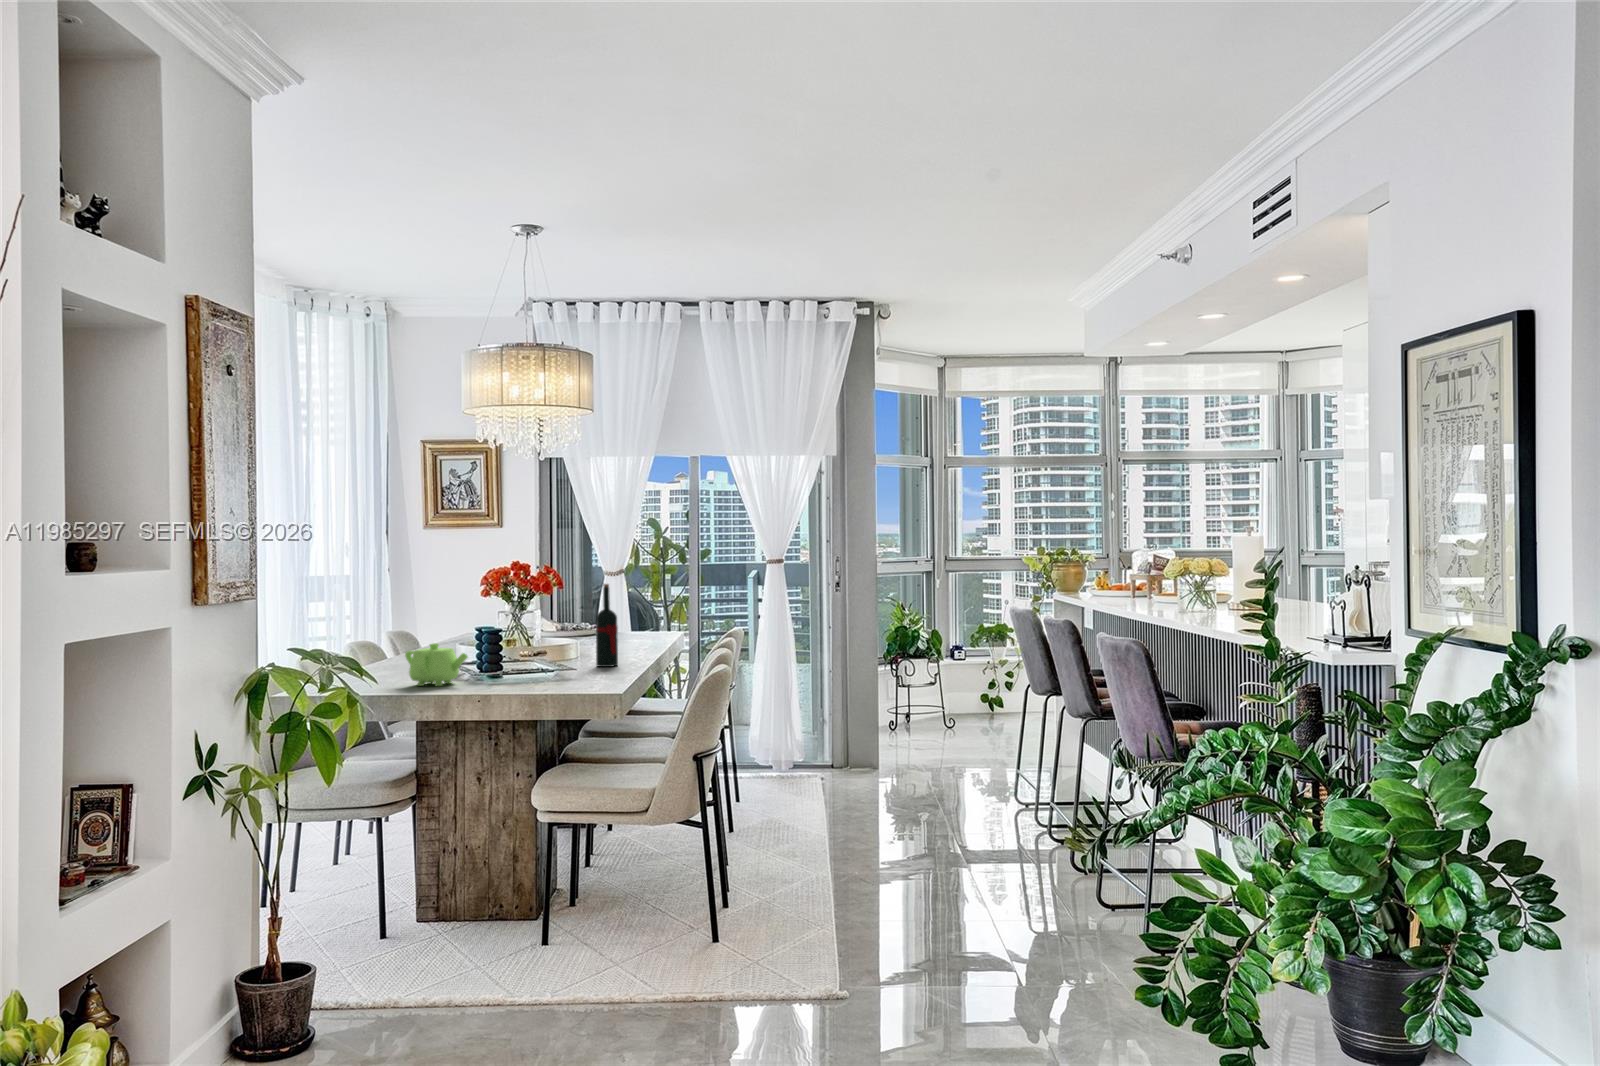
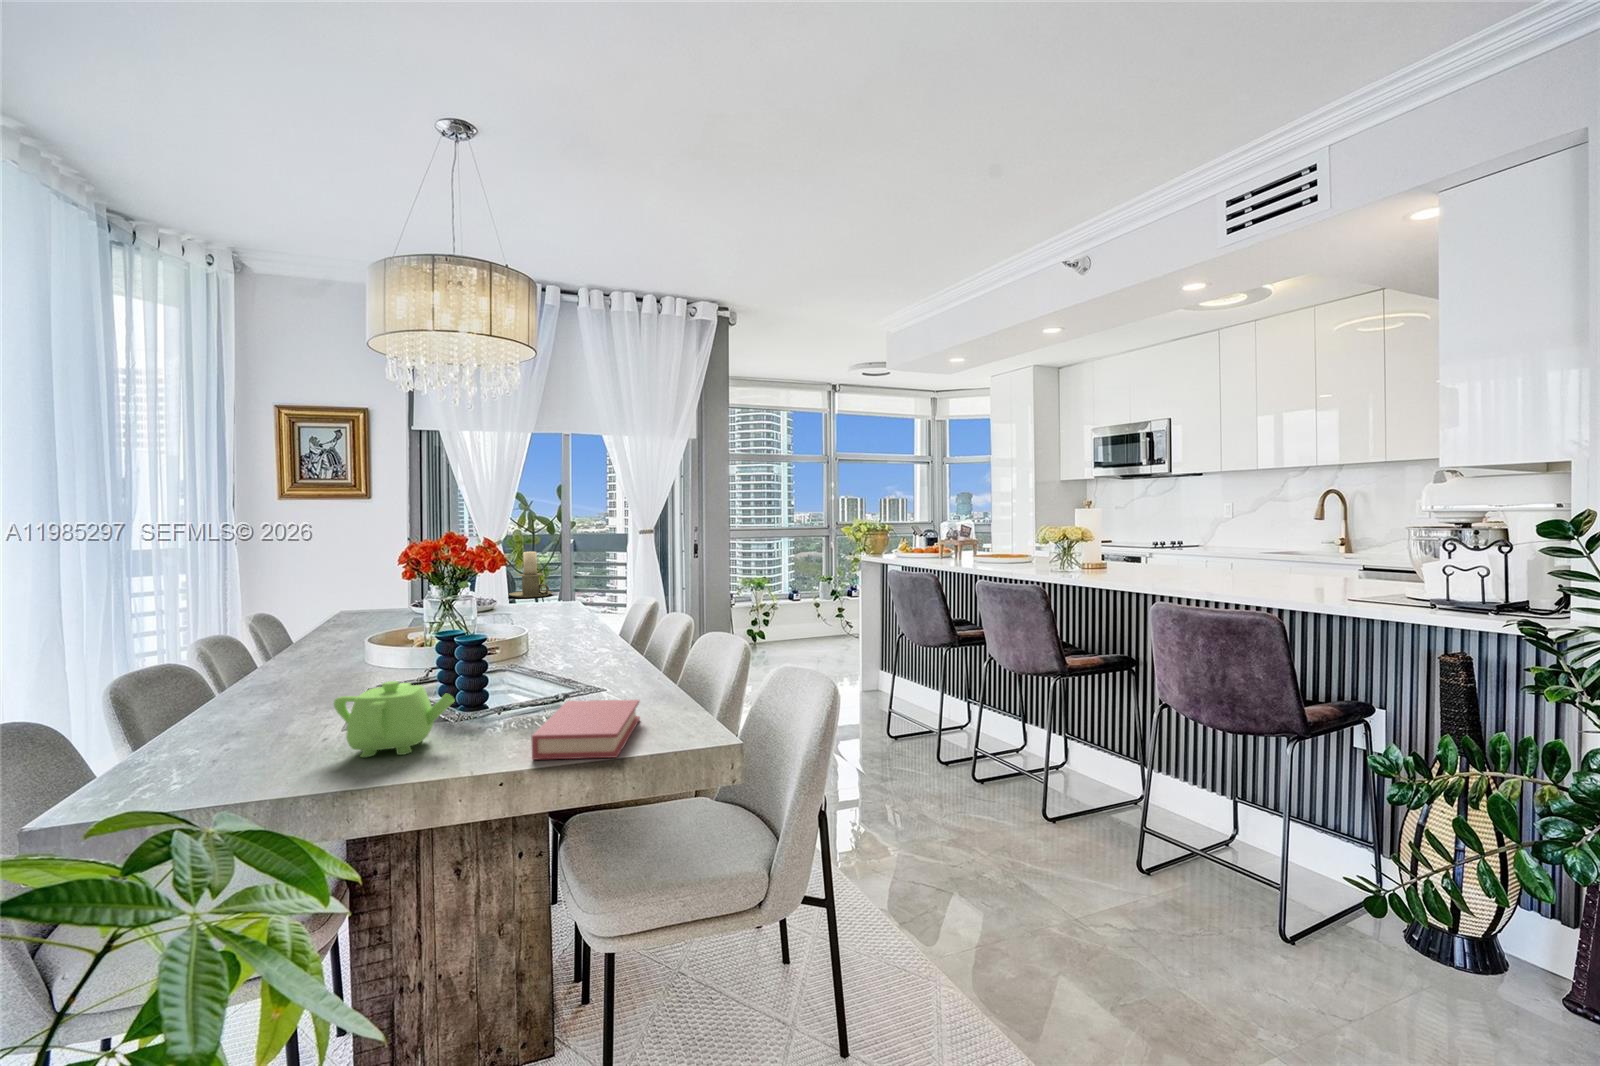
candle holder: none [618,578,661,625] -> present [508,552,553,598]
wine bottle: present [596,584,618,667] -> none [597,569,629,676]
book: none [498,667,582,692] -> present [532,699,640,760]

